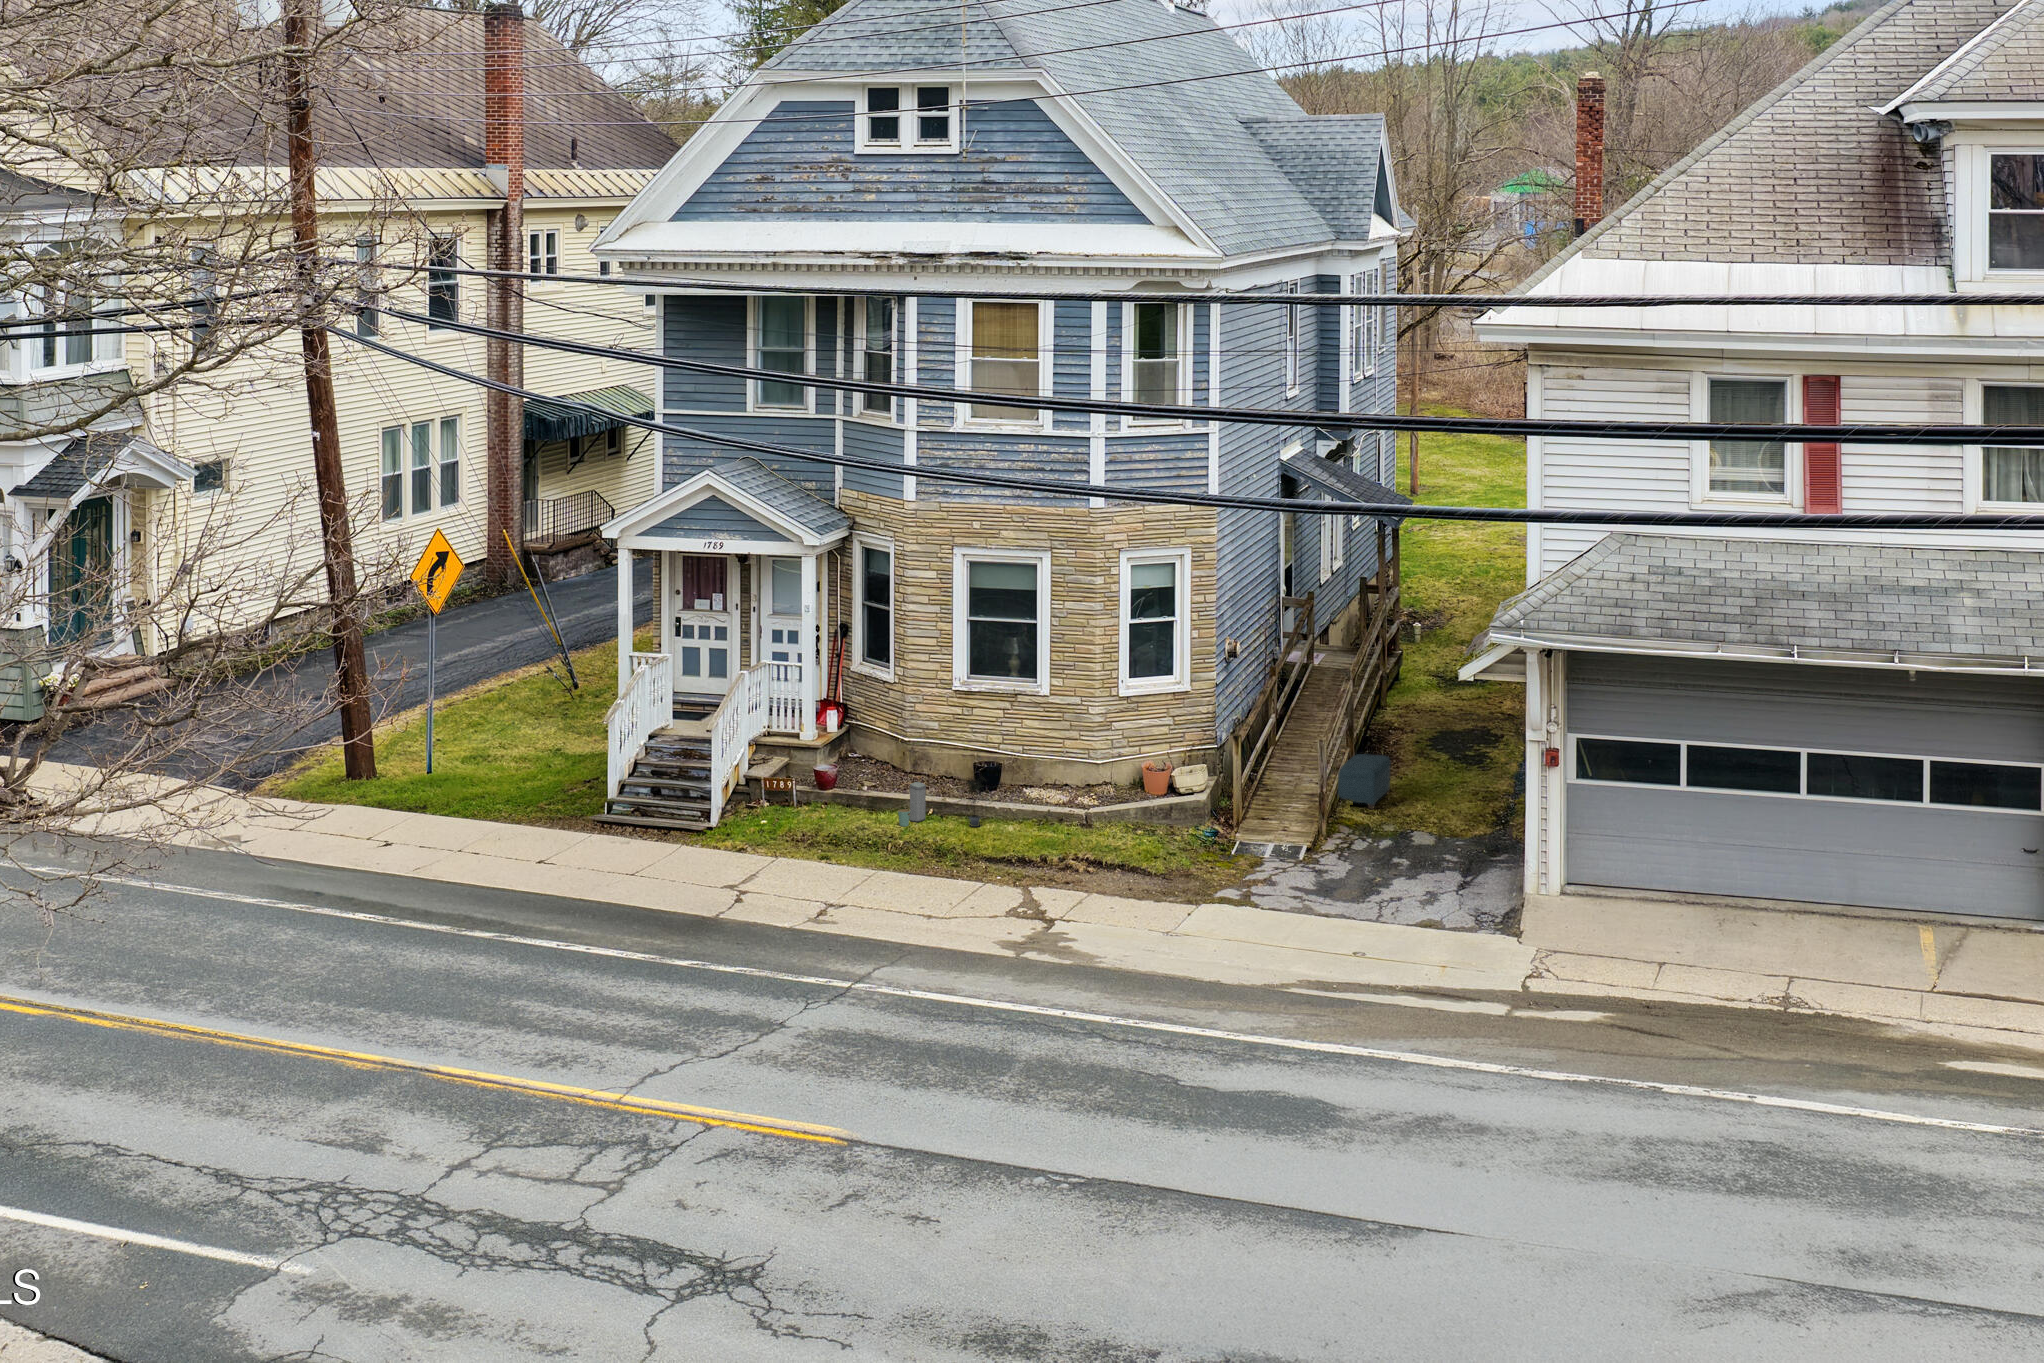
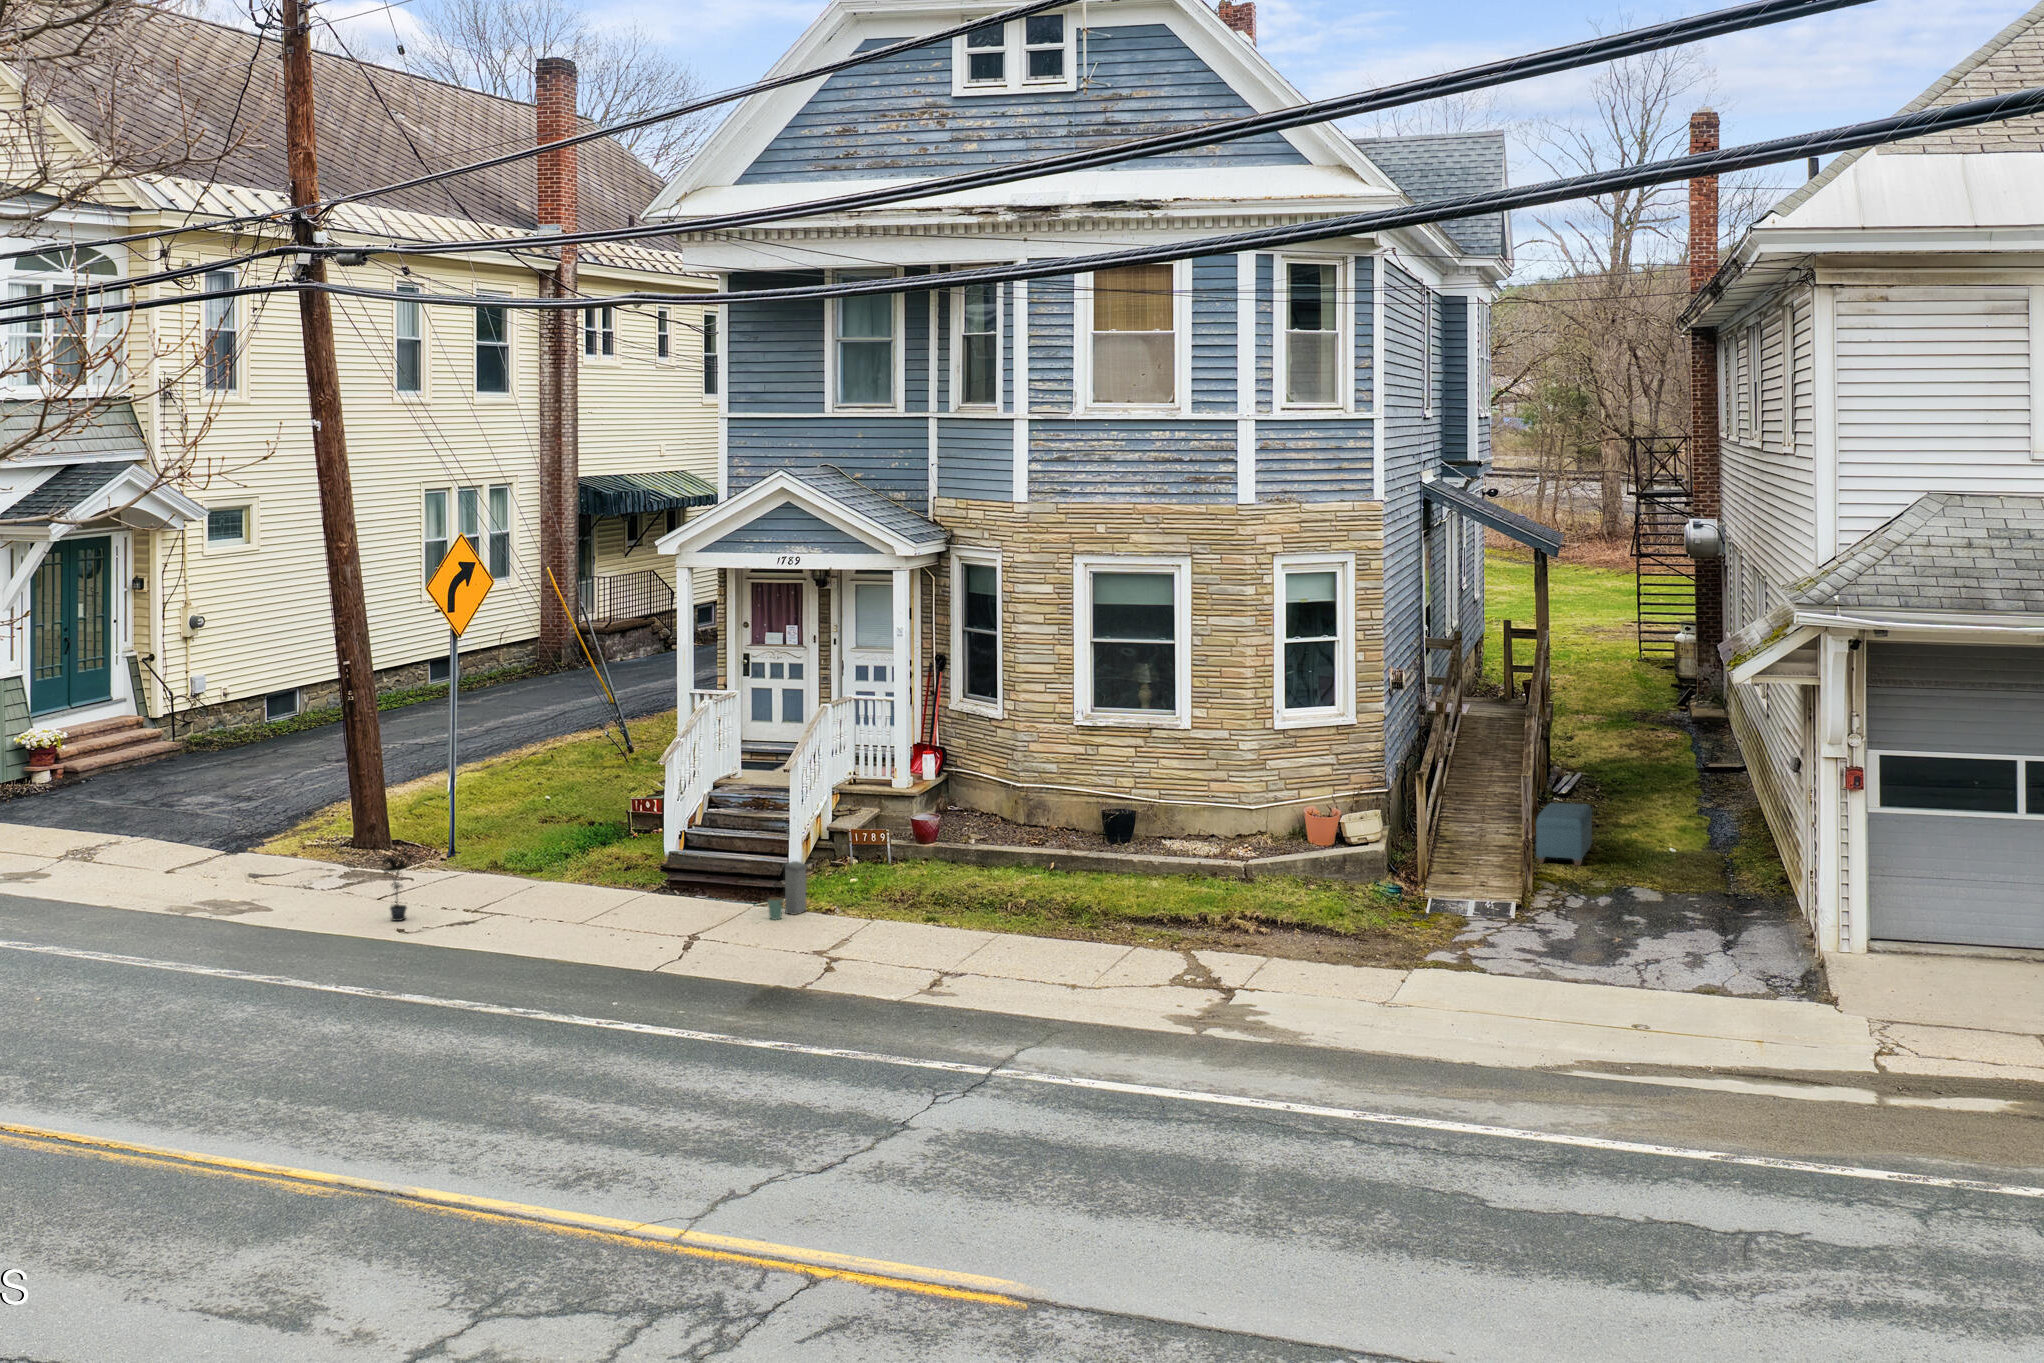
potted plant: present [968,777,986,827] -> present [381,848,413,921]
trash can: present [898,782,926,826] -> present [768,861,807,920]

